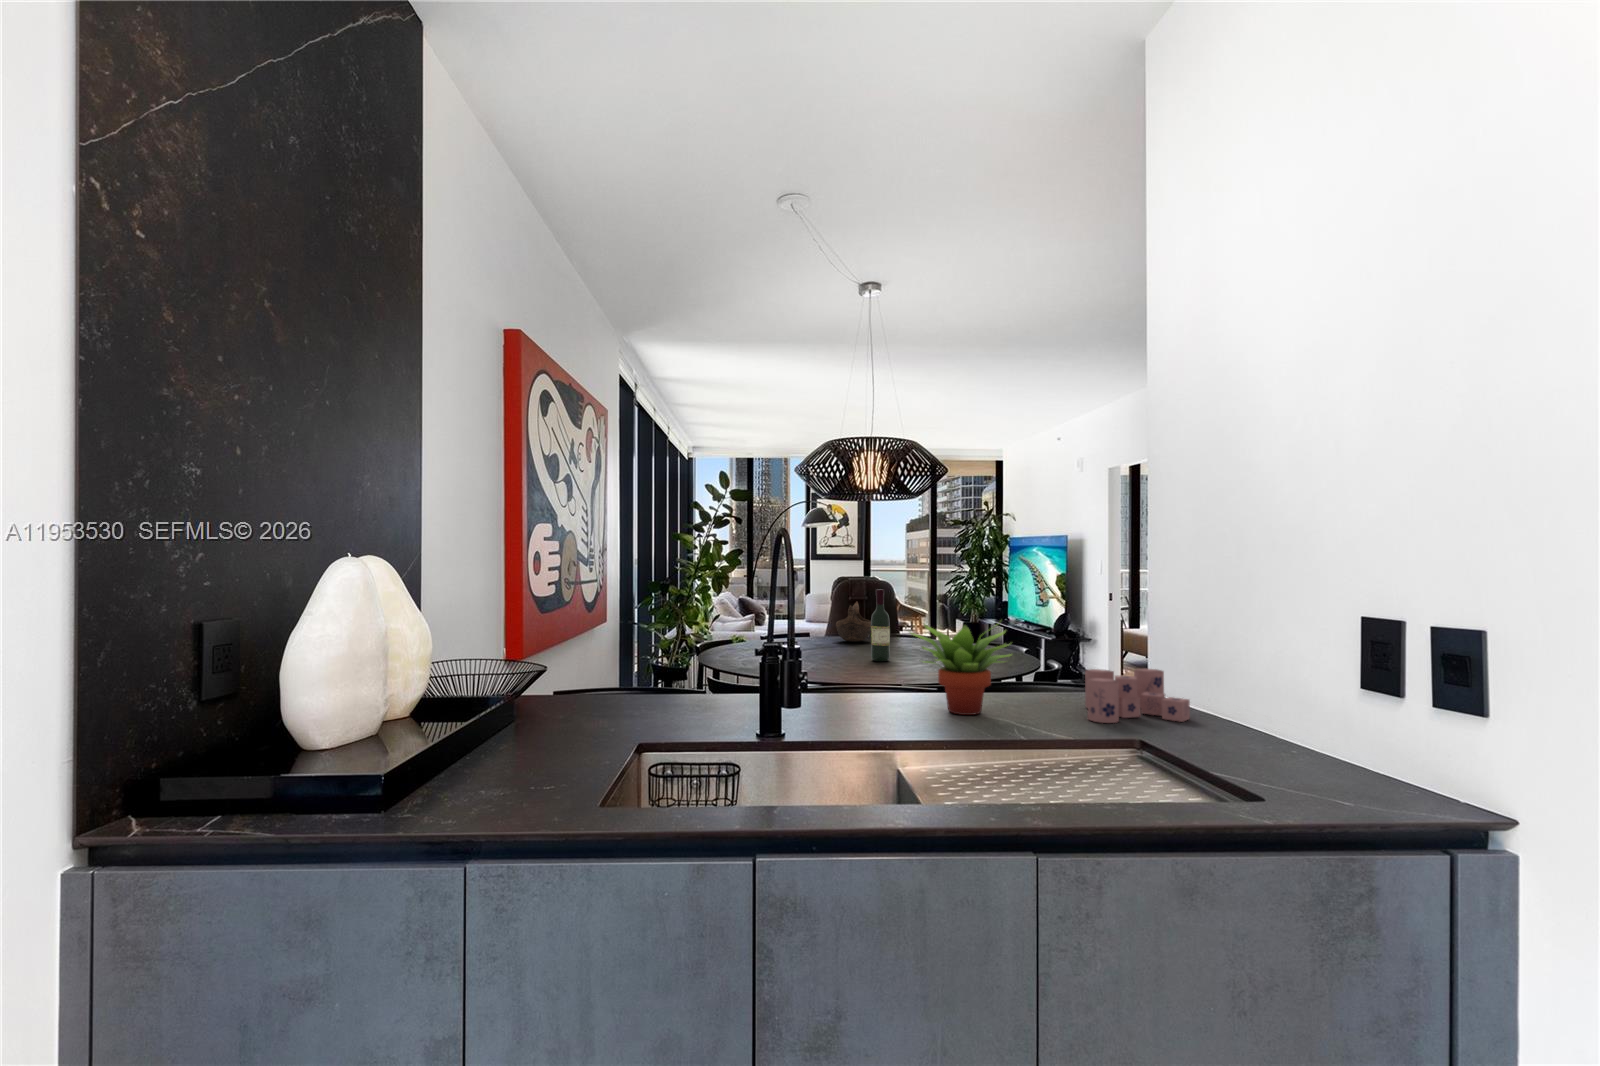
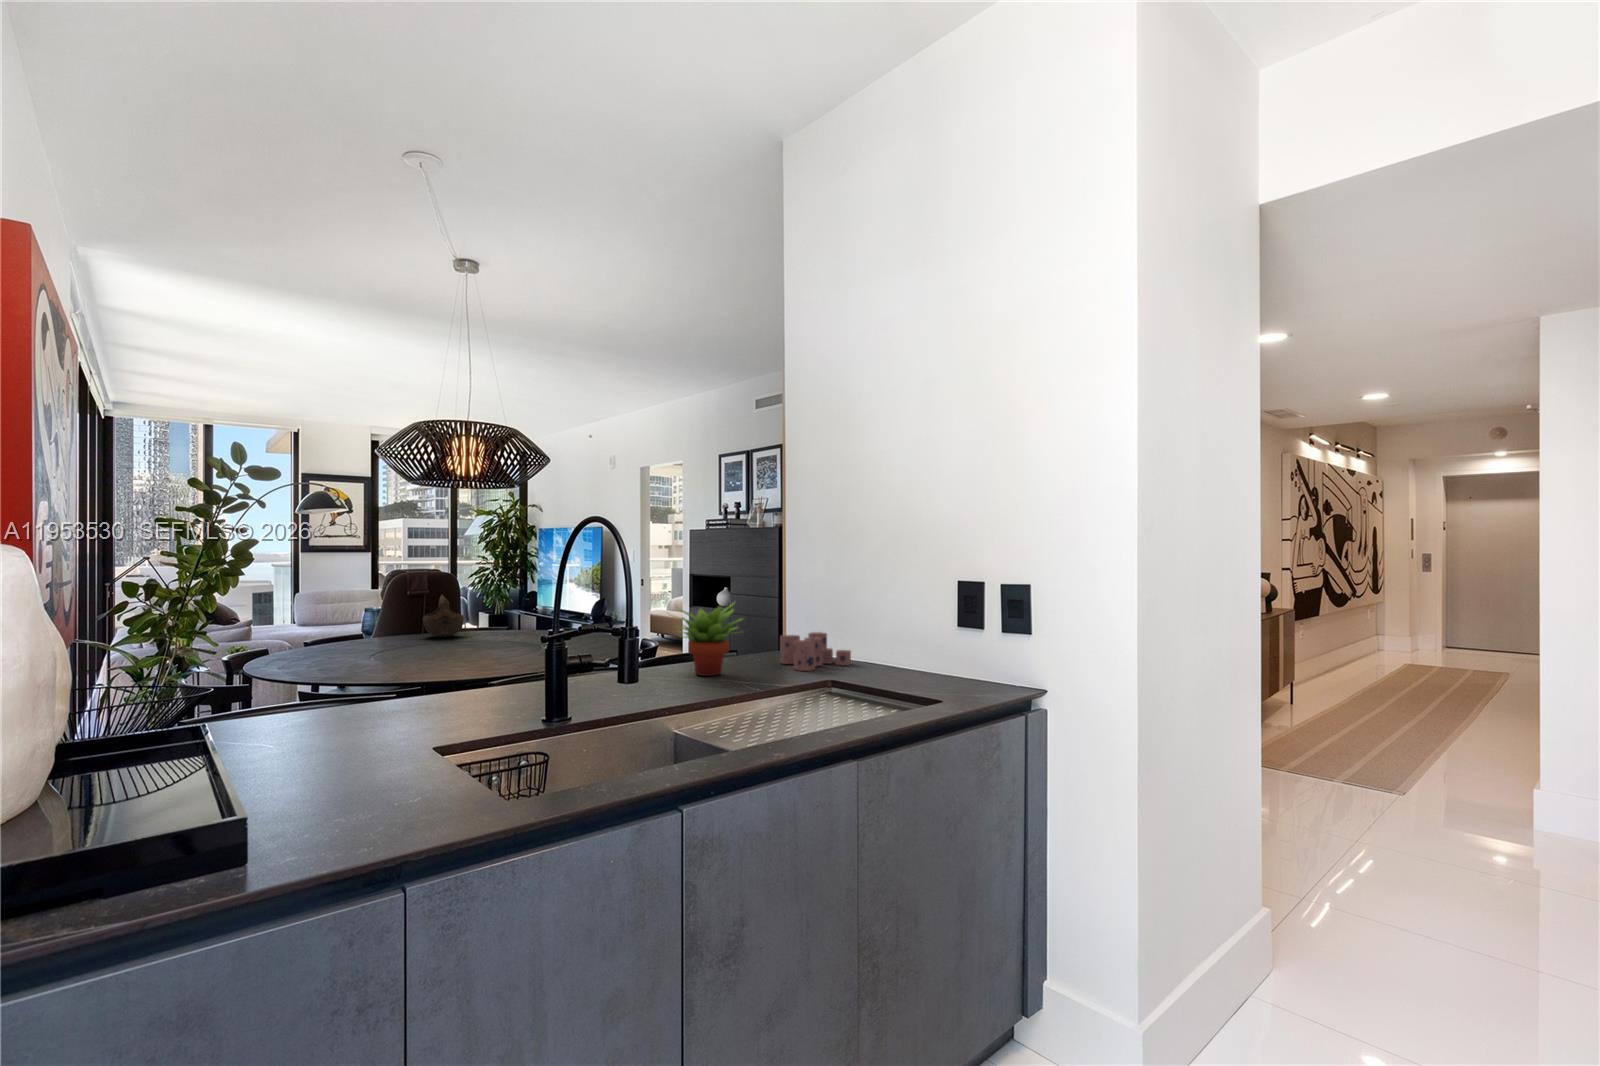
wine bottle: present [871,589,890,661] -> none [494,581,514,652]

